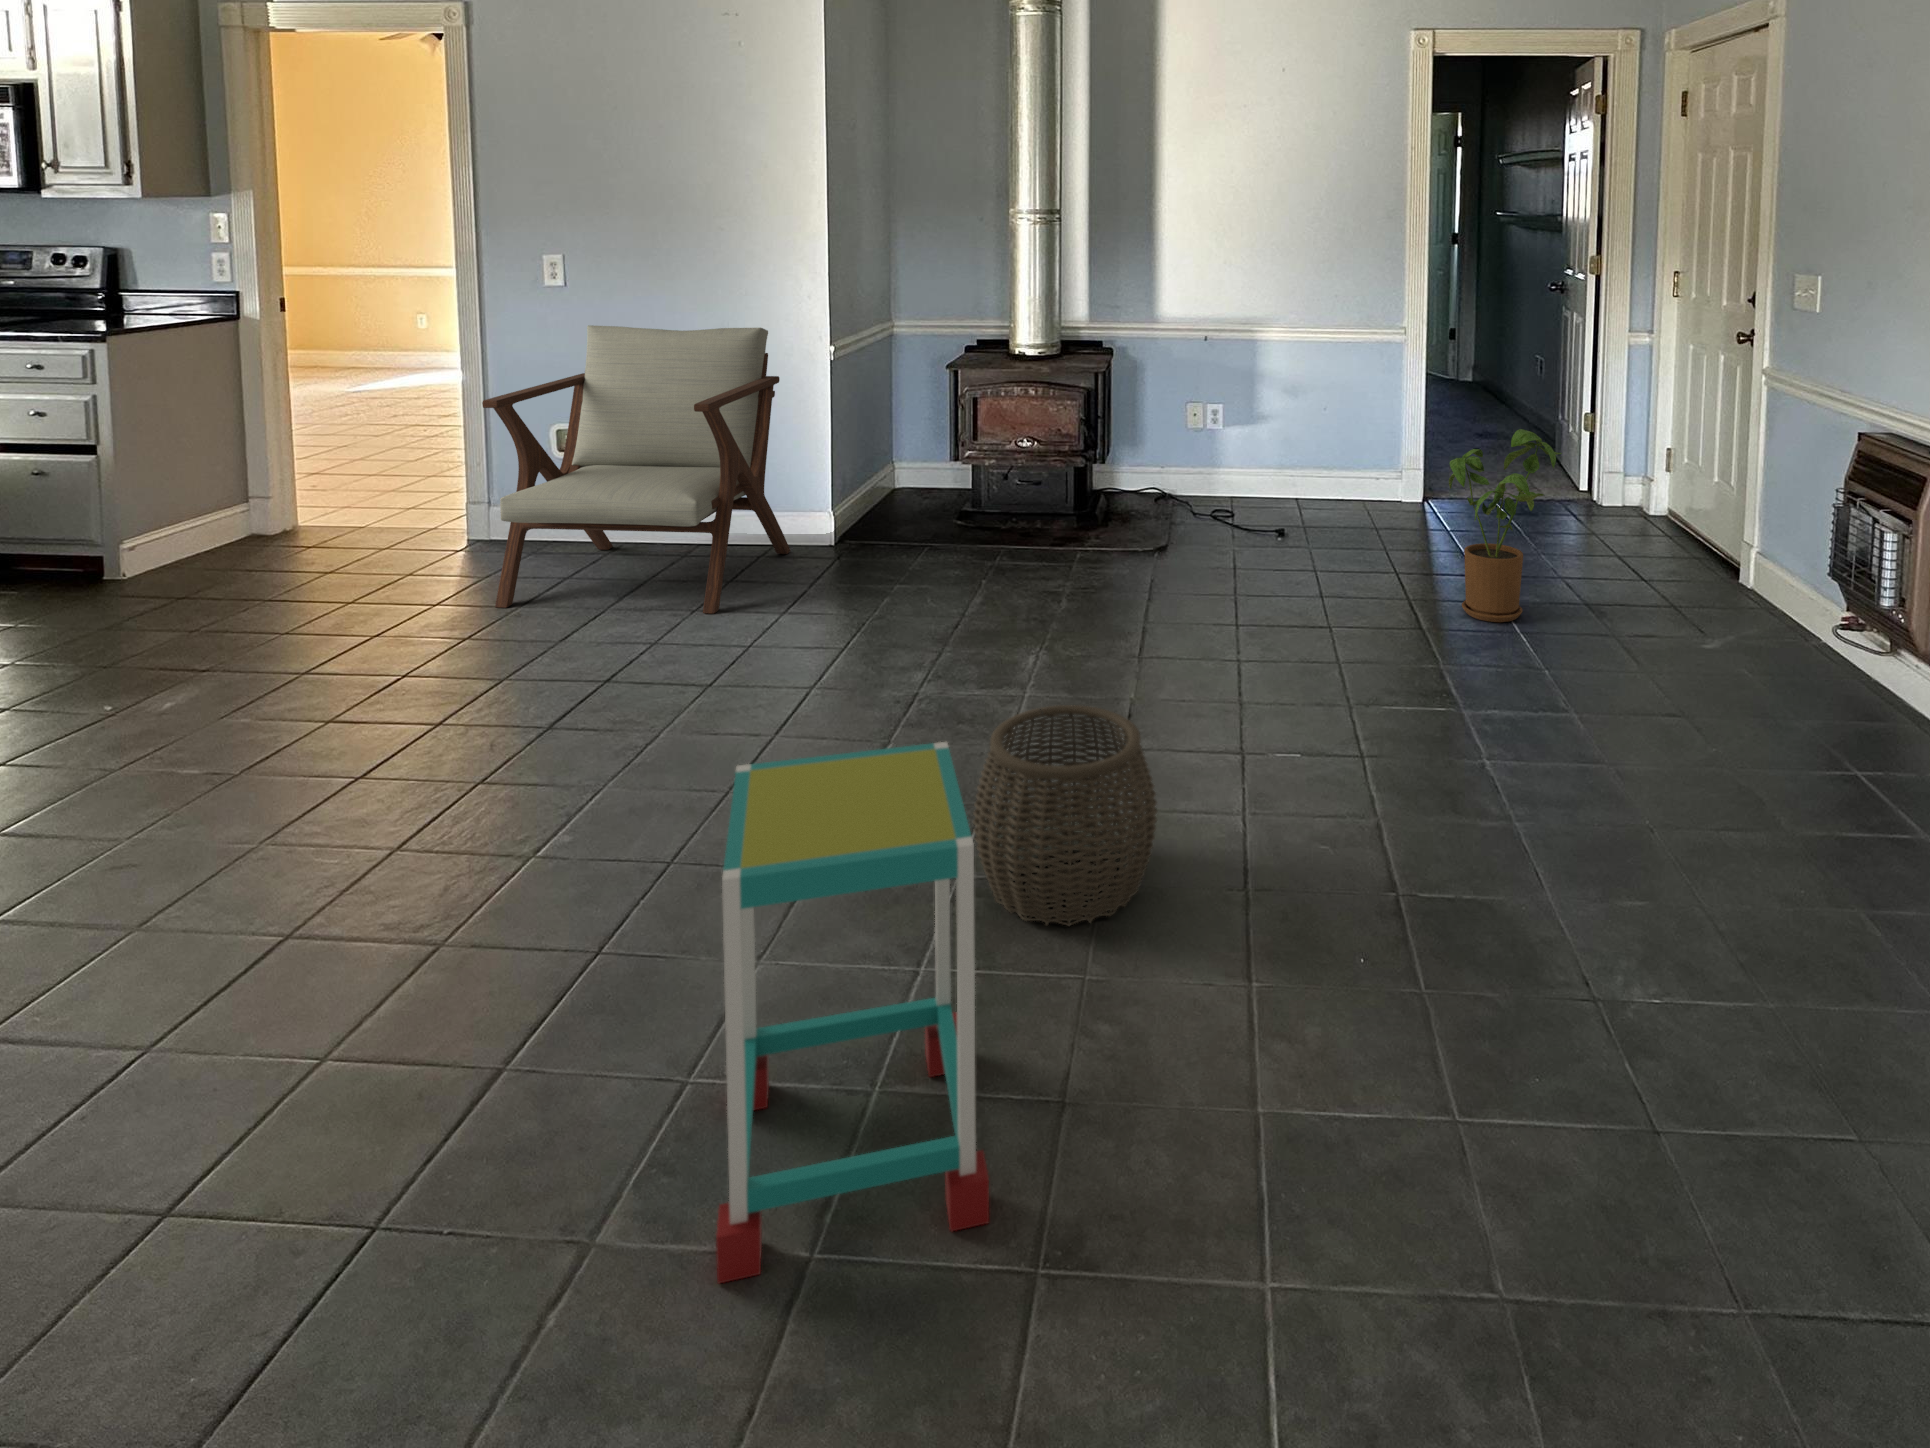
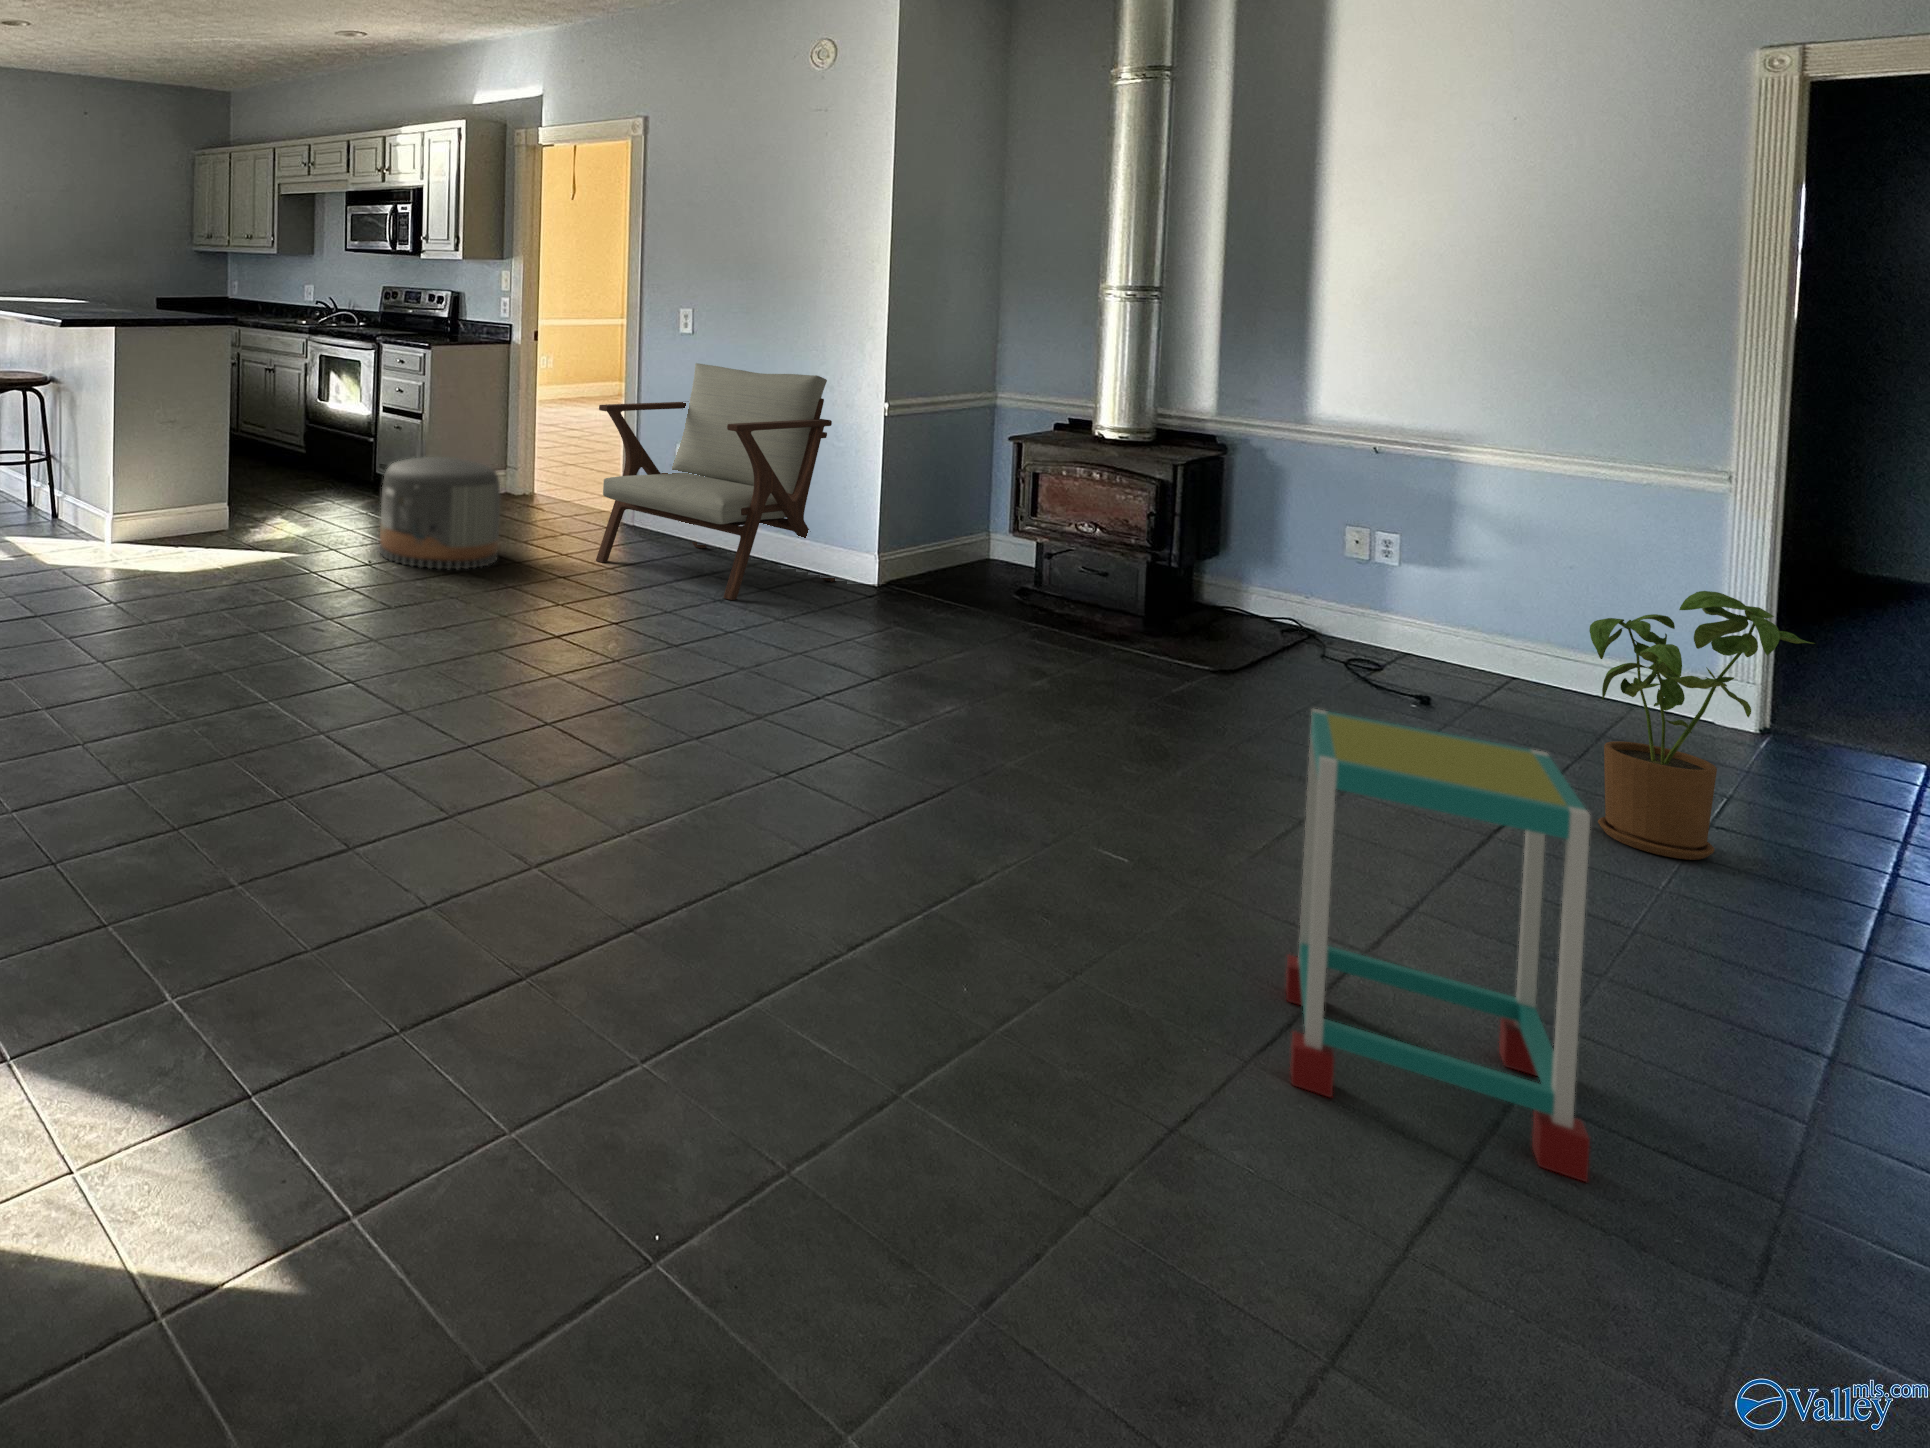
pouf: none [114,516,350,712] -> present [380,457,500,570]
woven basket: present [973,705,1157,926] -> none [713,660,874,834]
side table: present [716,742,989,1283] -> present [1286,709,1590,1182]

